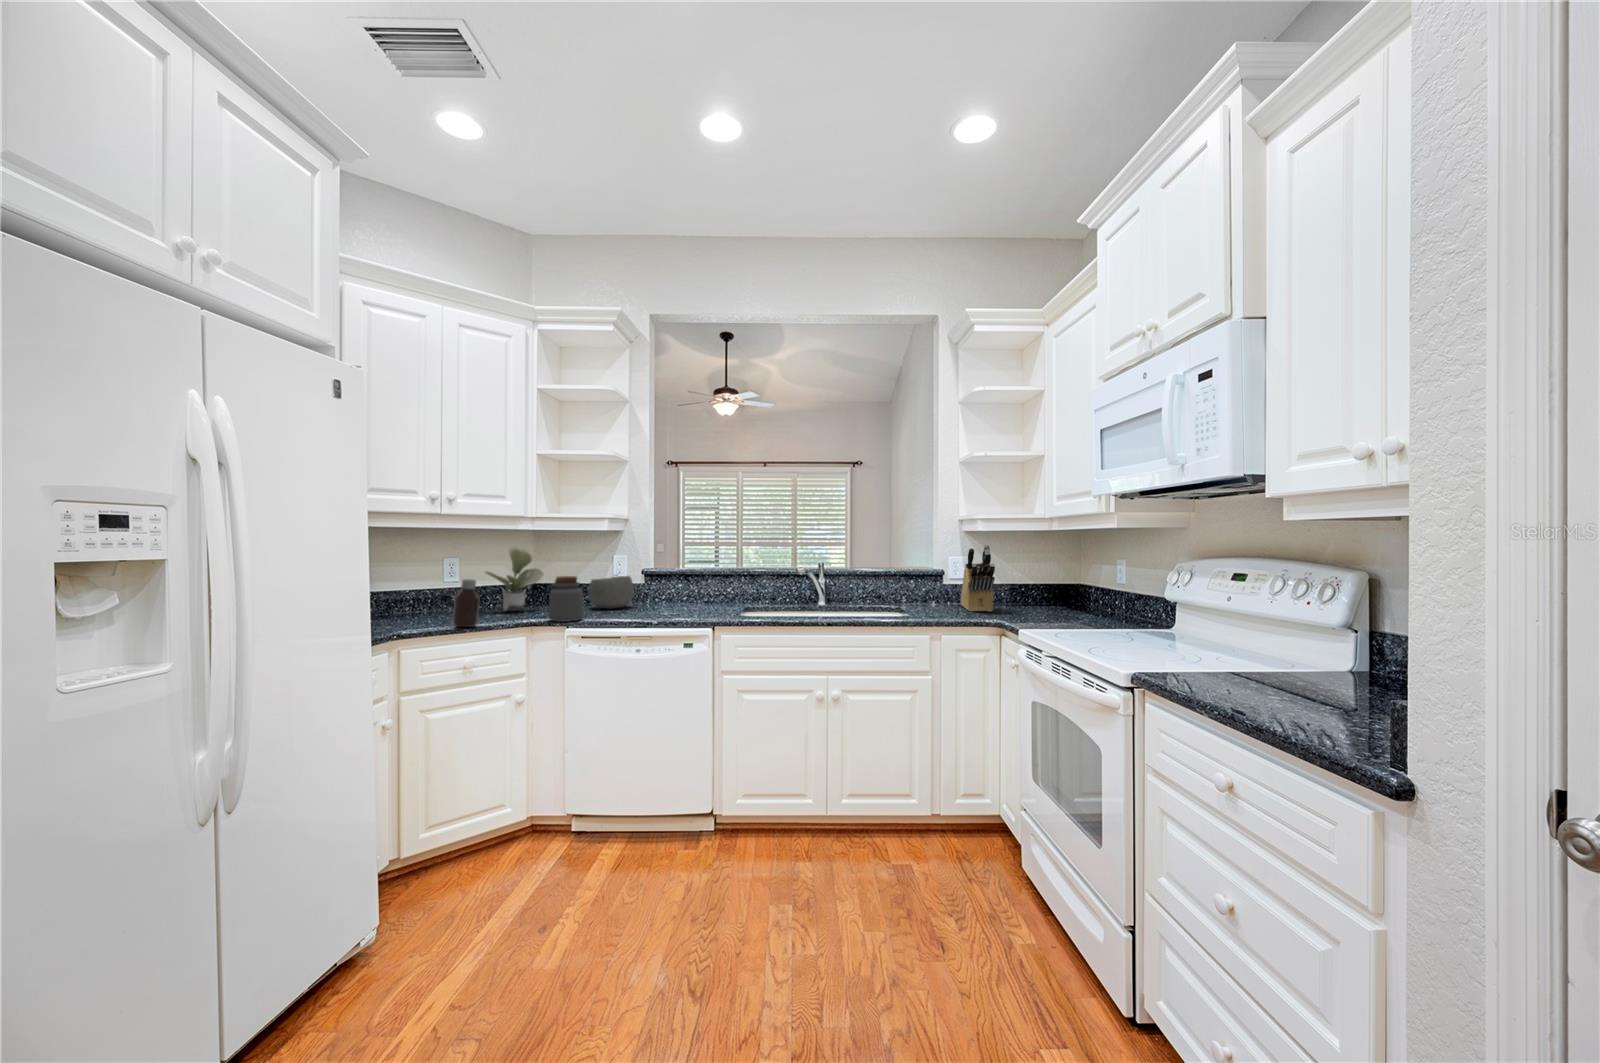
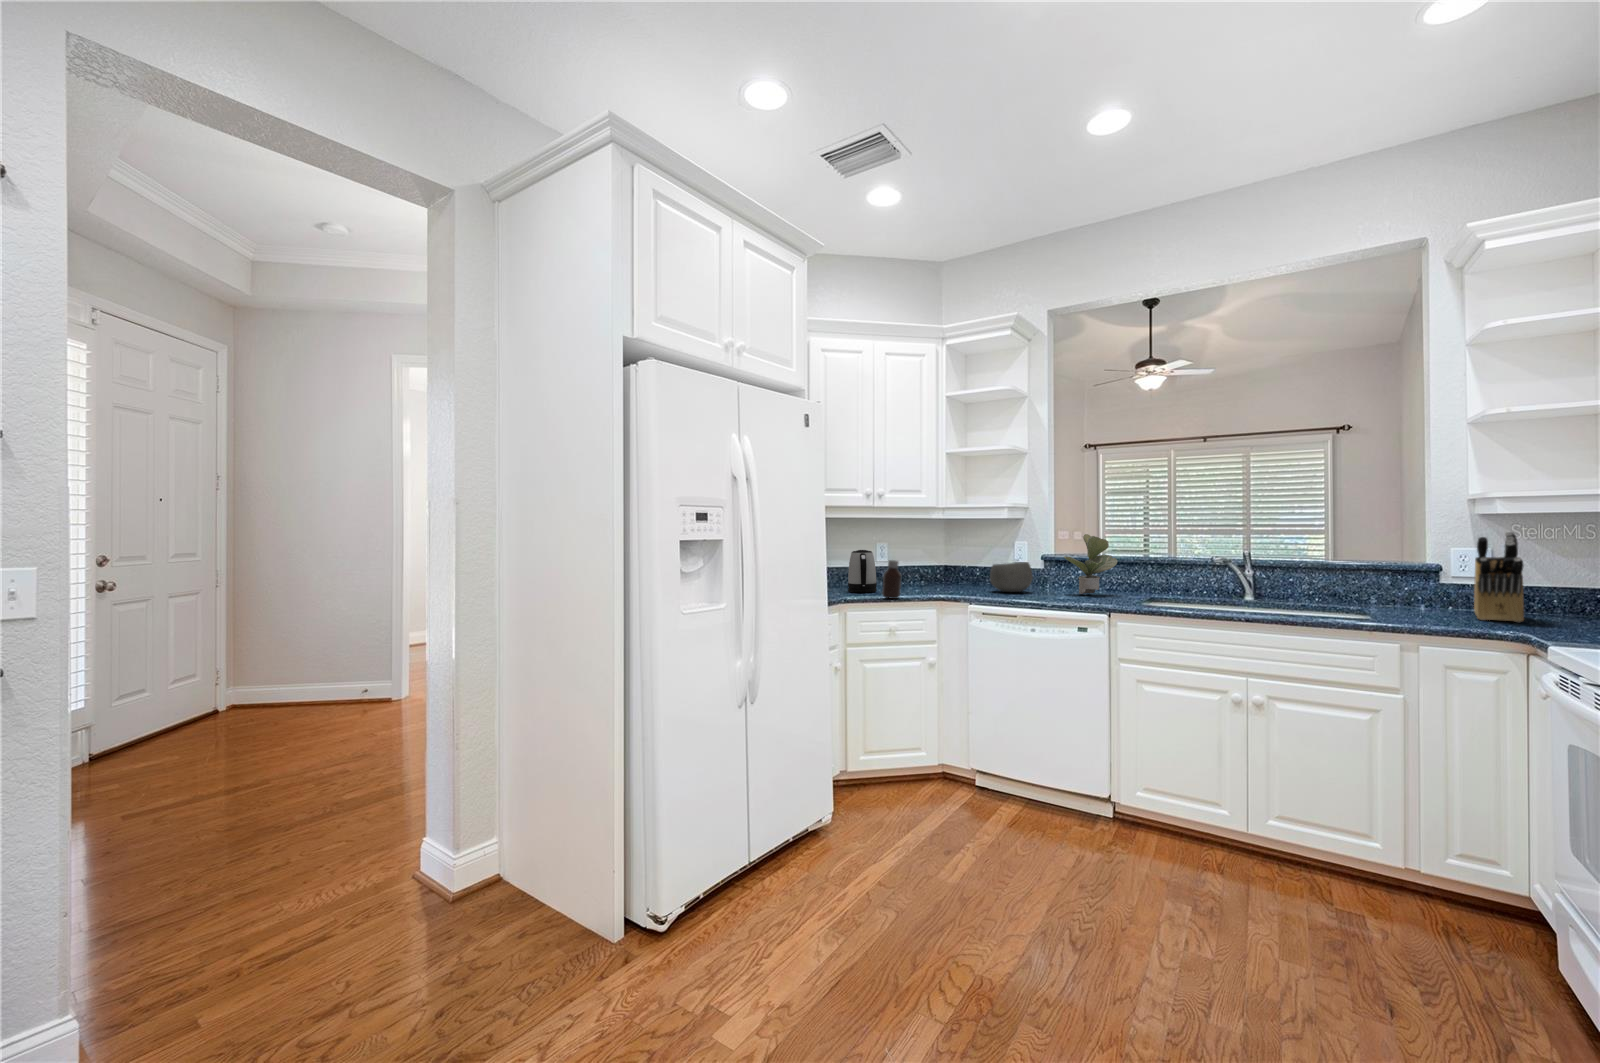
potted plant: present [485,547,543,611] -> present [1064,534,1117,594]
kettle: none [404,566,446,621] -> present [848,550,877,592]
jar: present [549,576,584,622] -> none [955,560,984,600]

